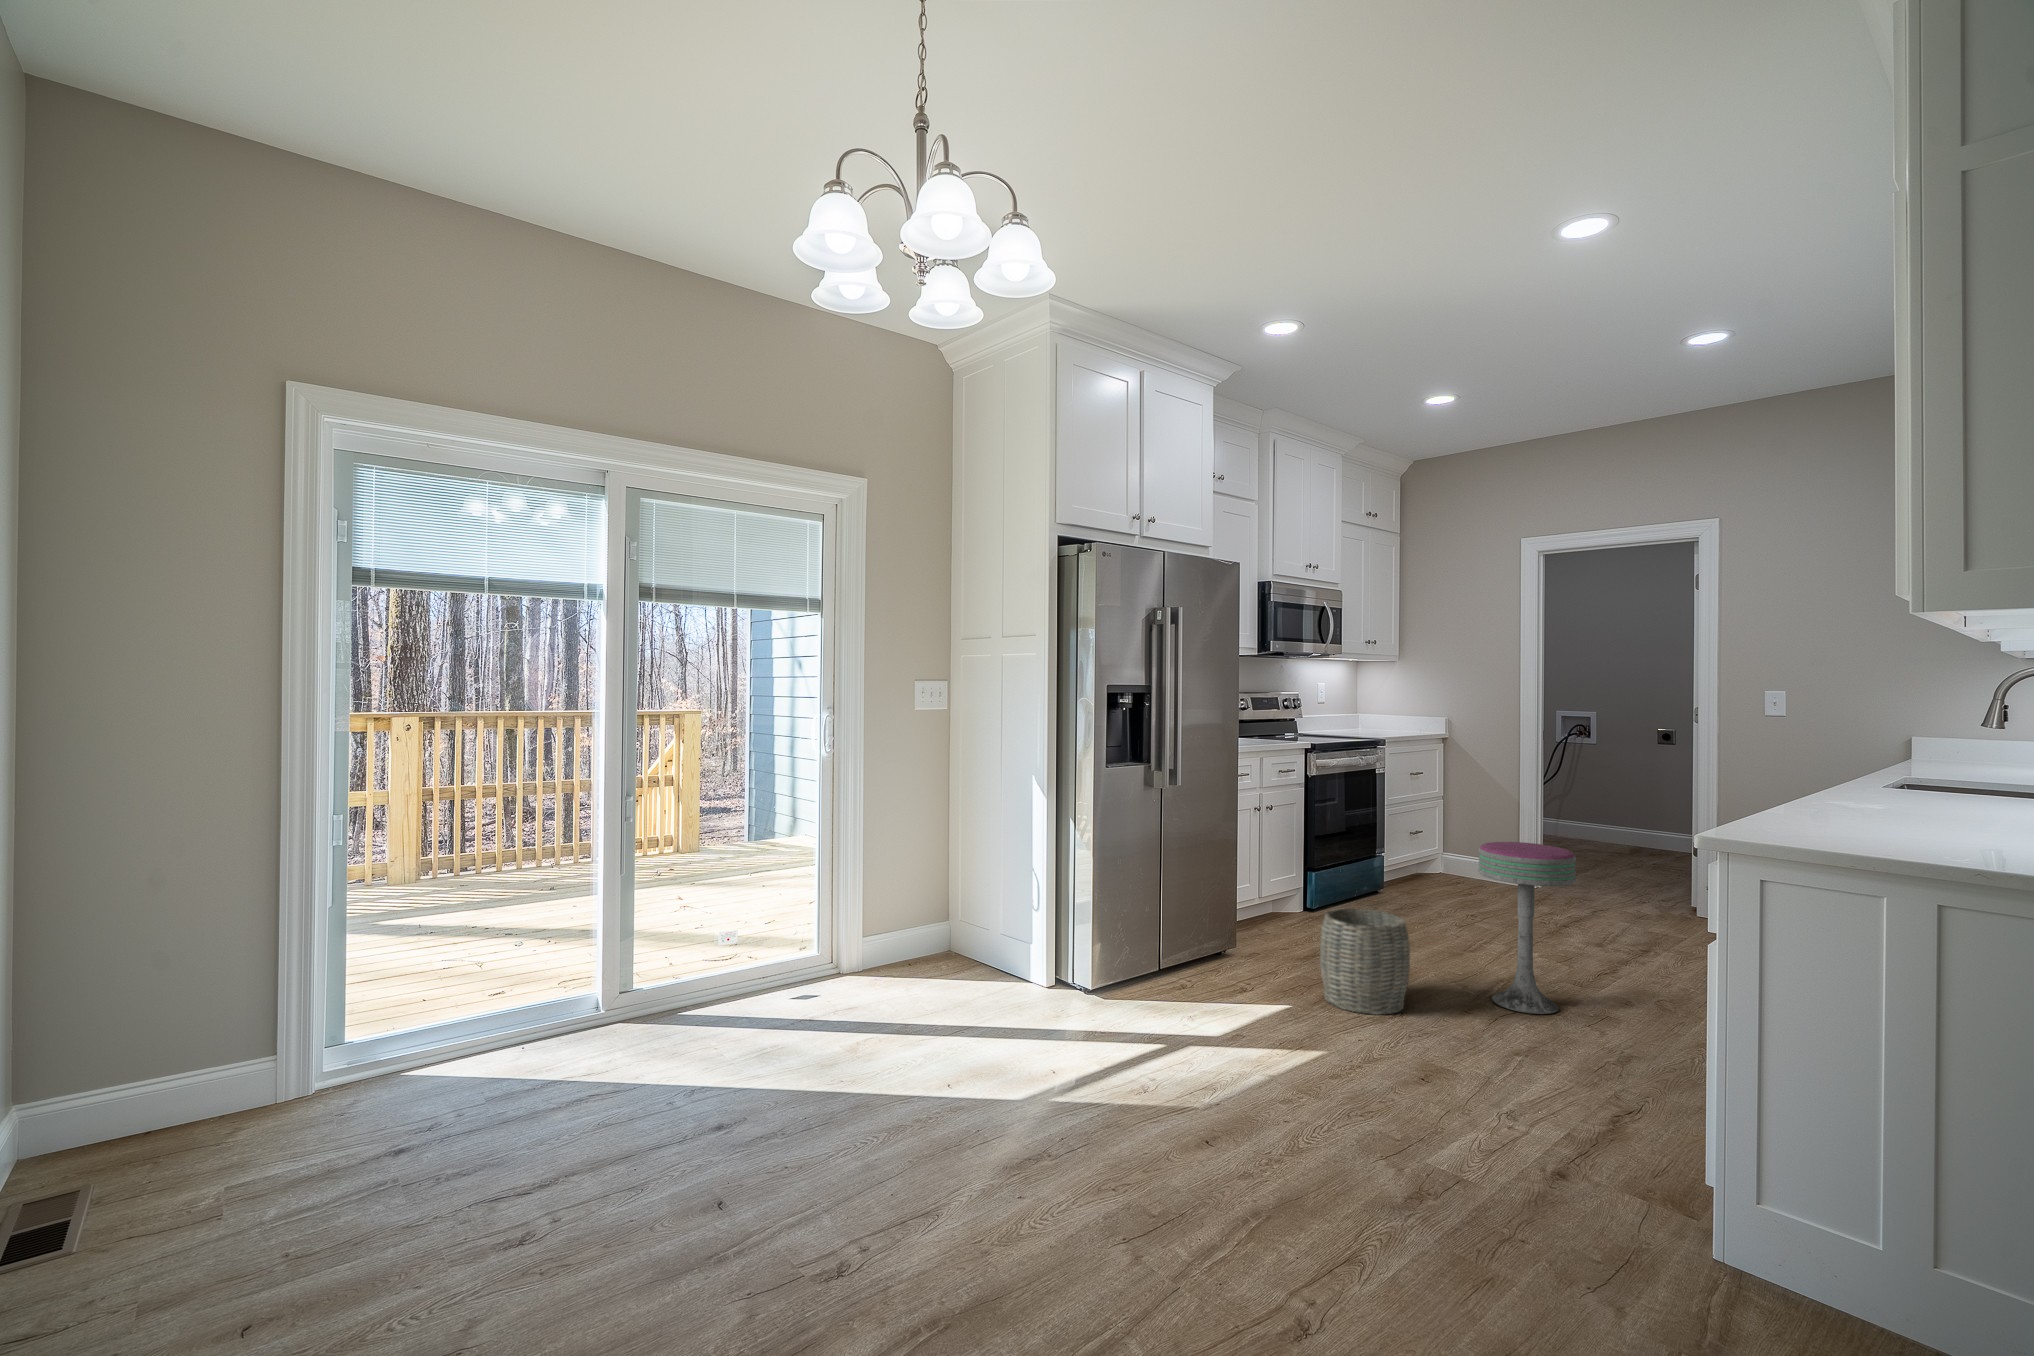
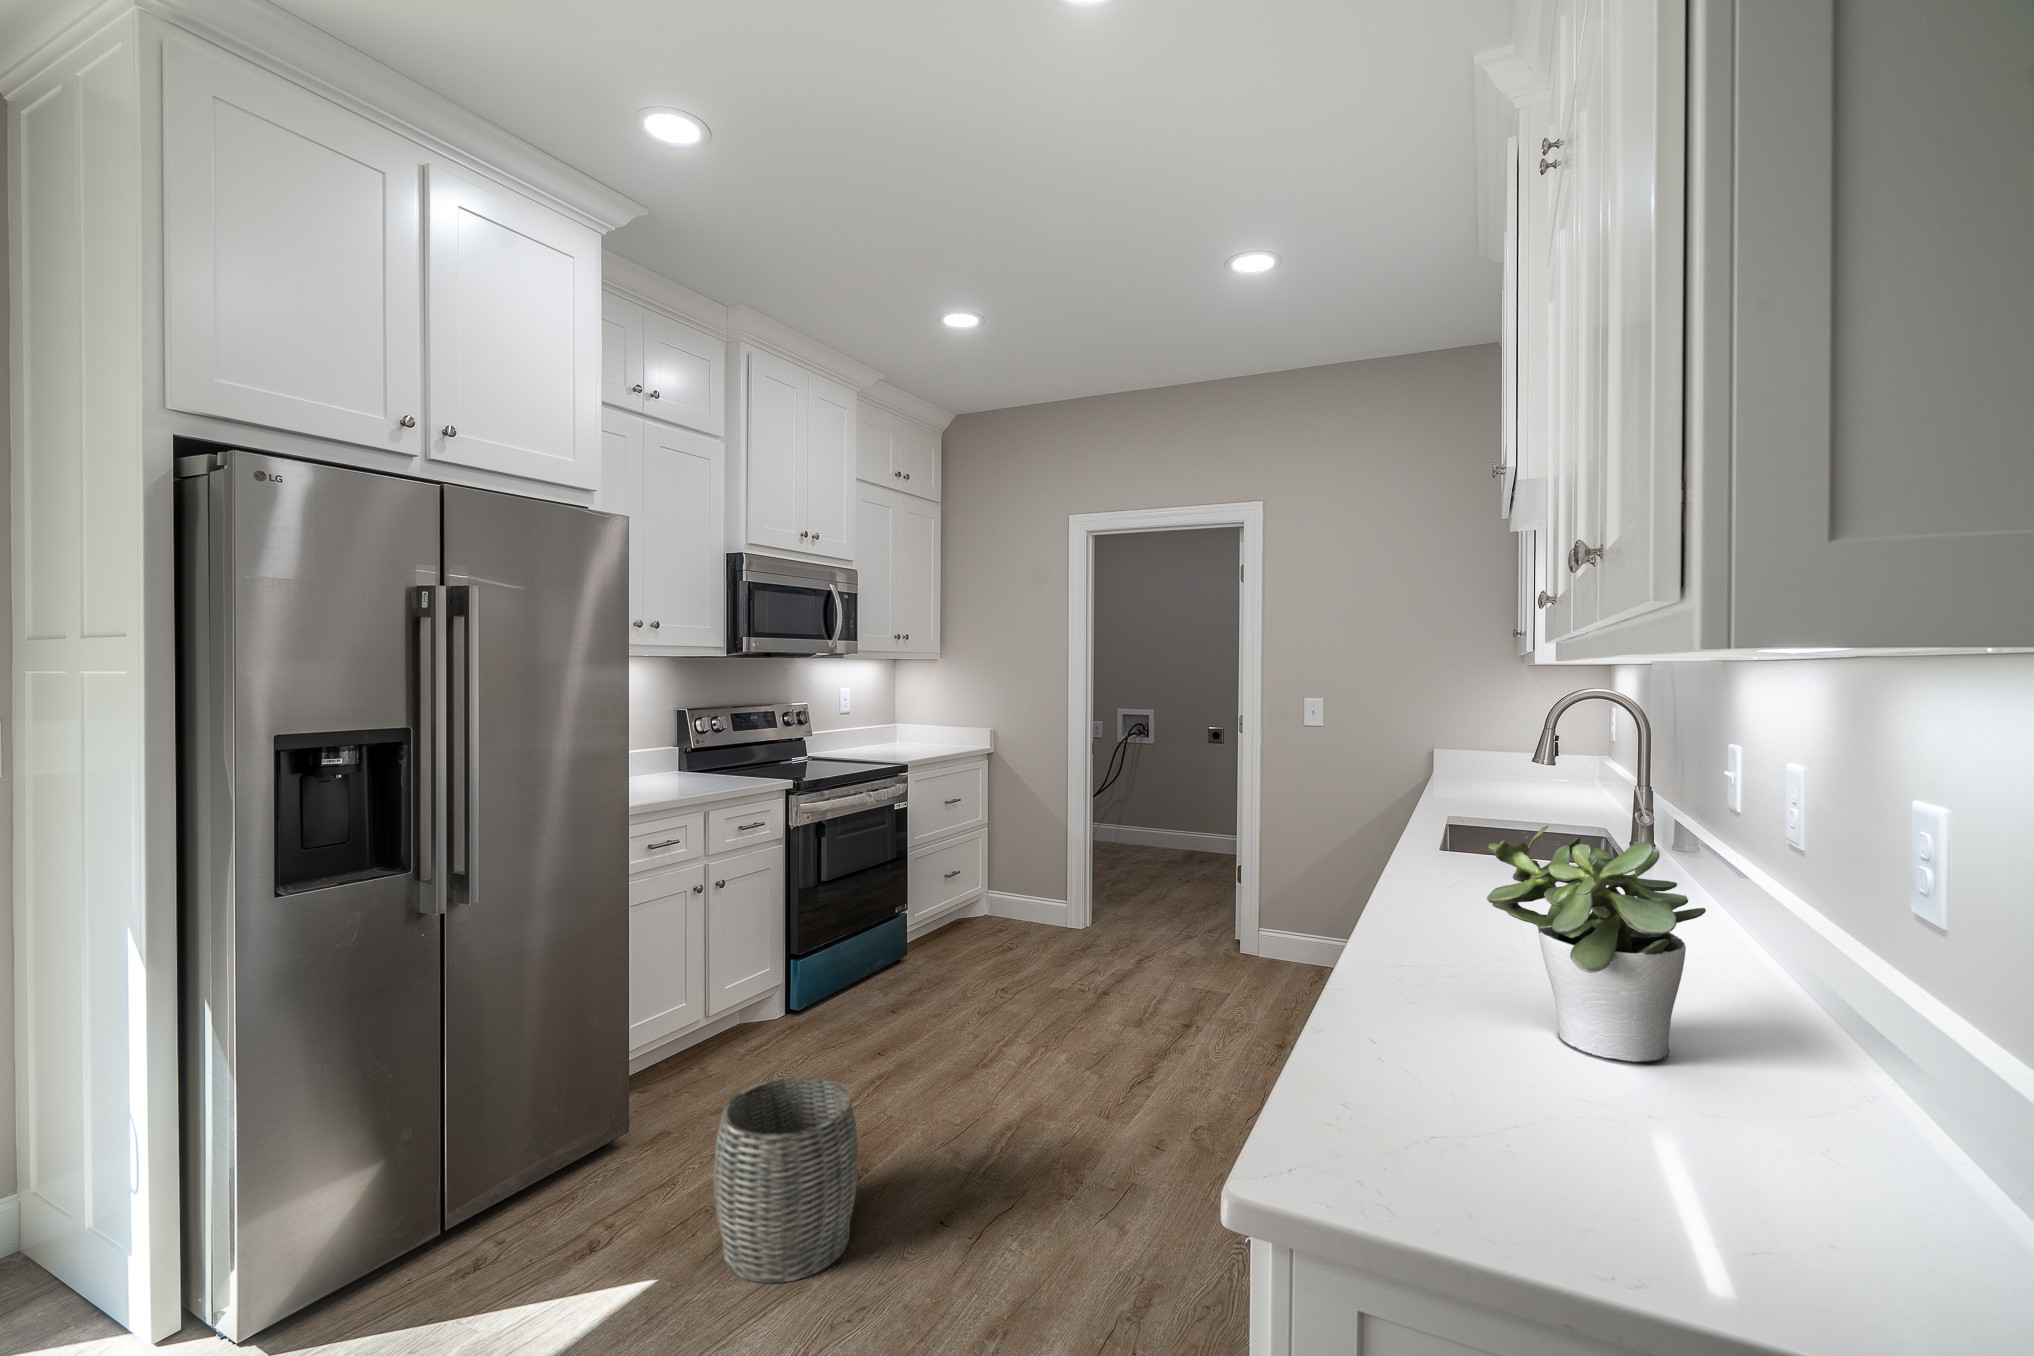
potted plant: none [1846,717,1972,828] -> present [1487,825,1706,1063]
bar stool: present [1478,842,1576,1014] -> none [967,942,1095,1215]

